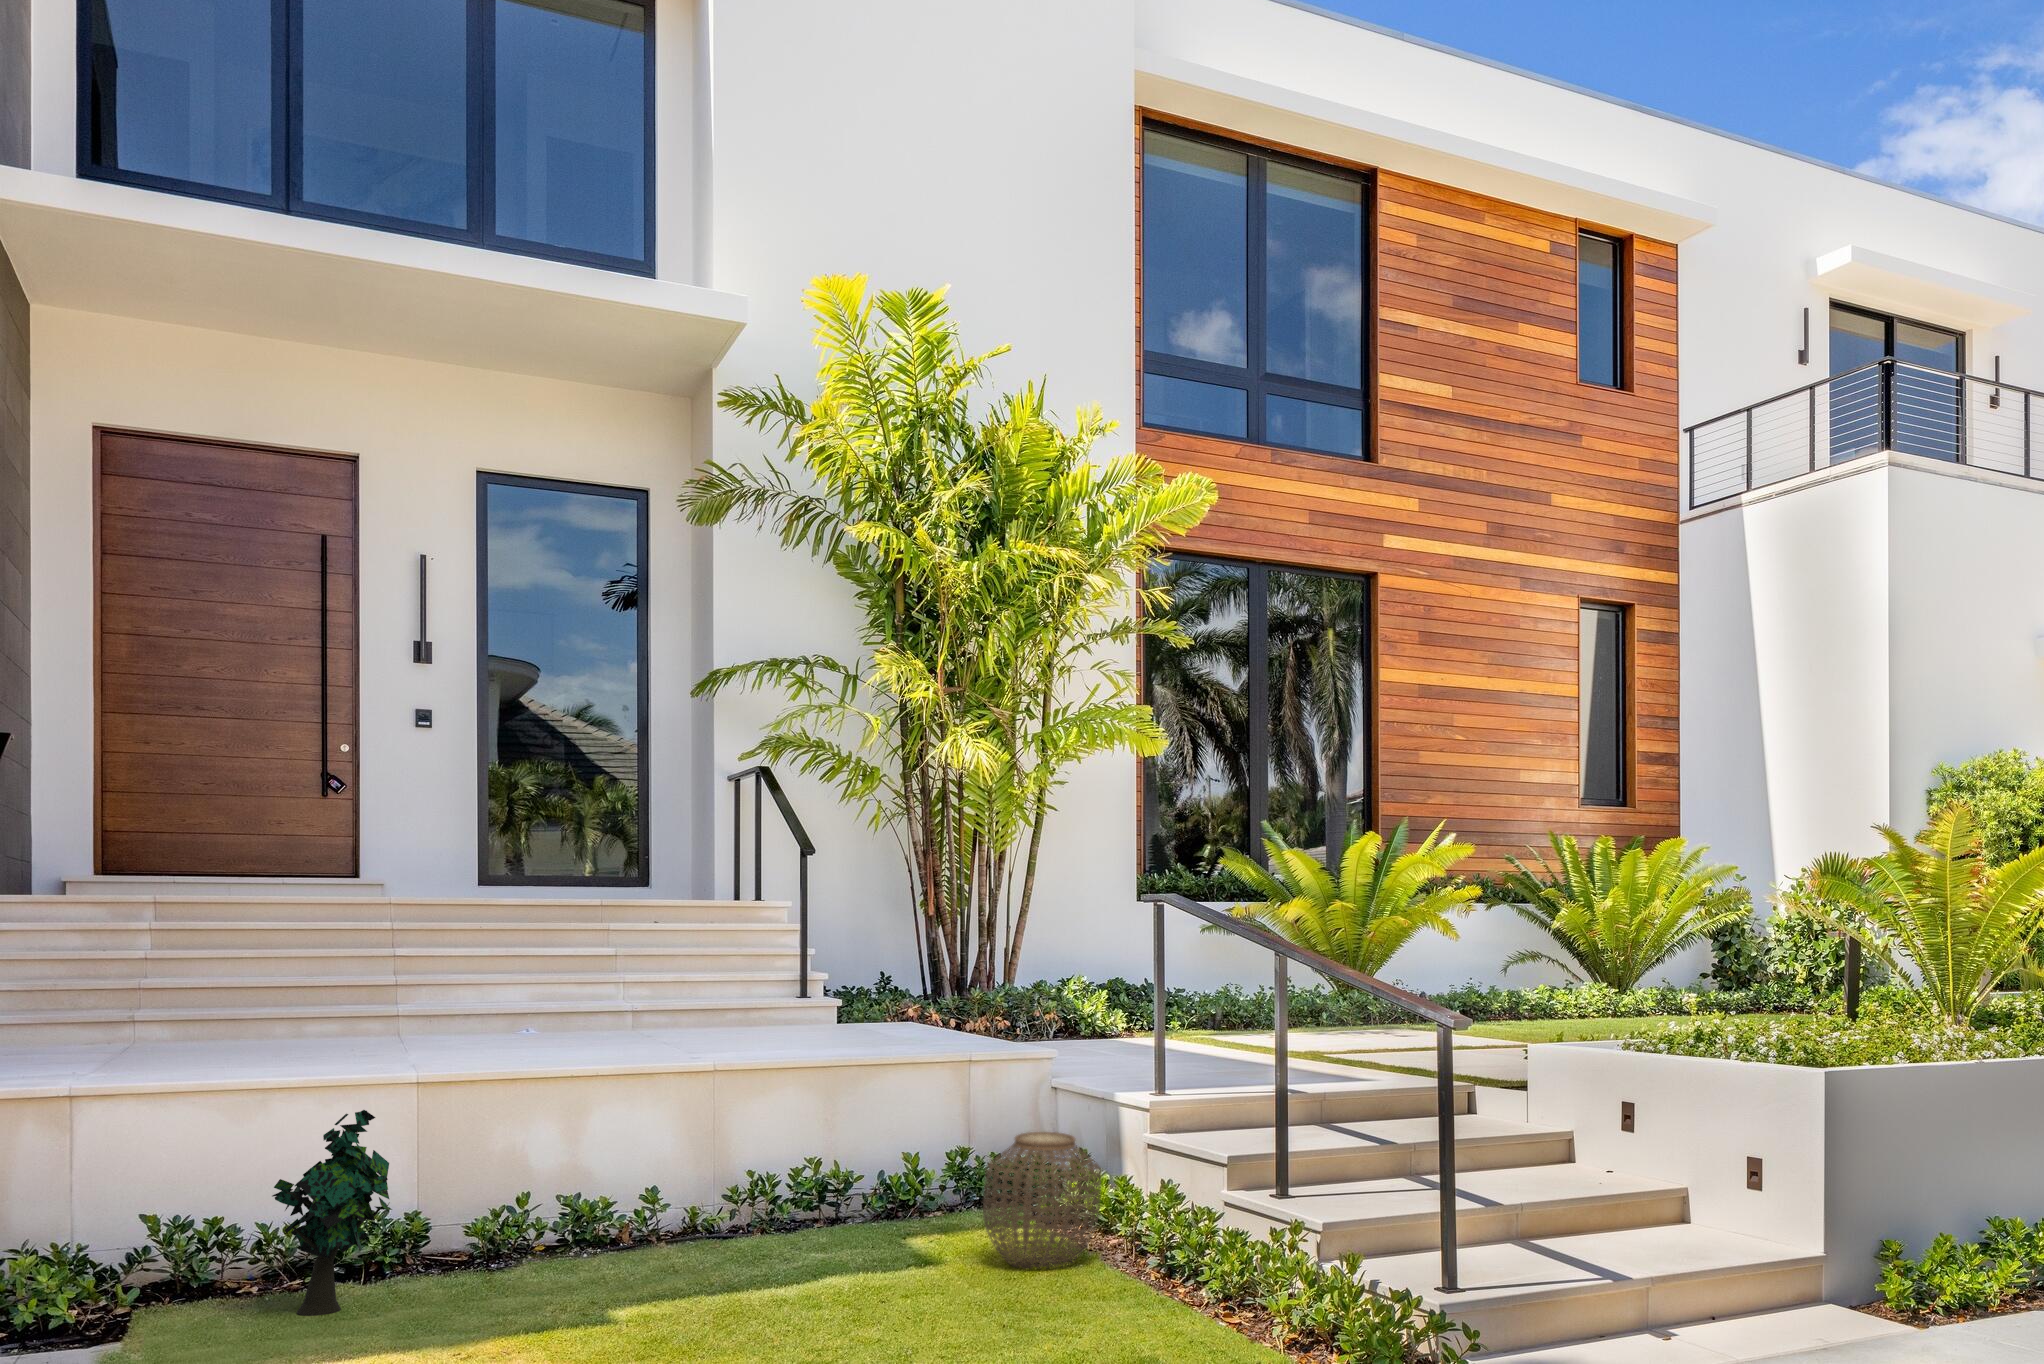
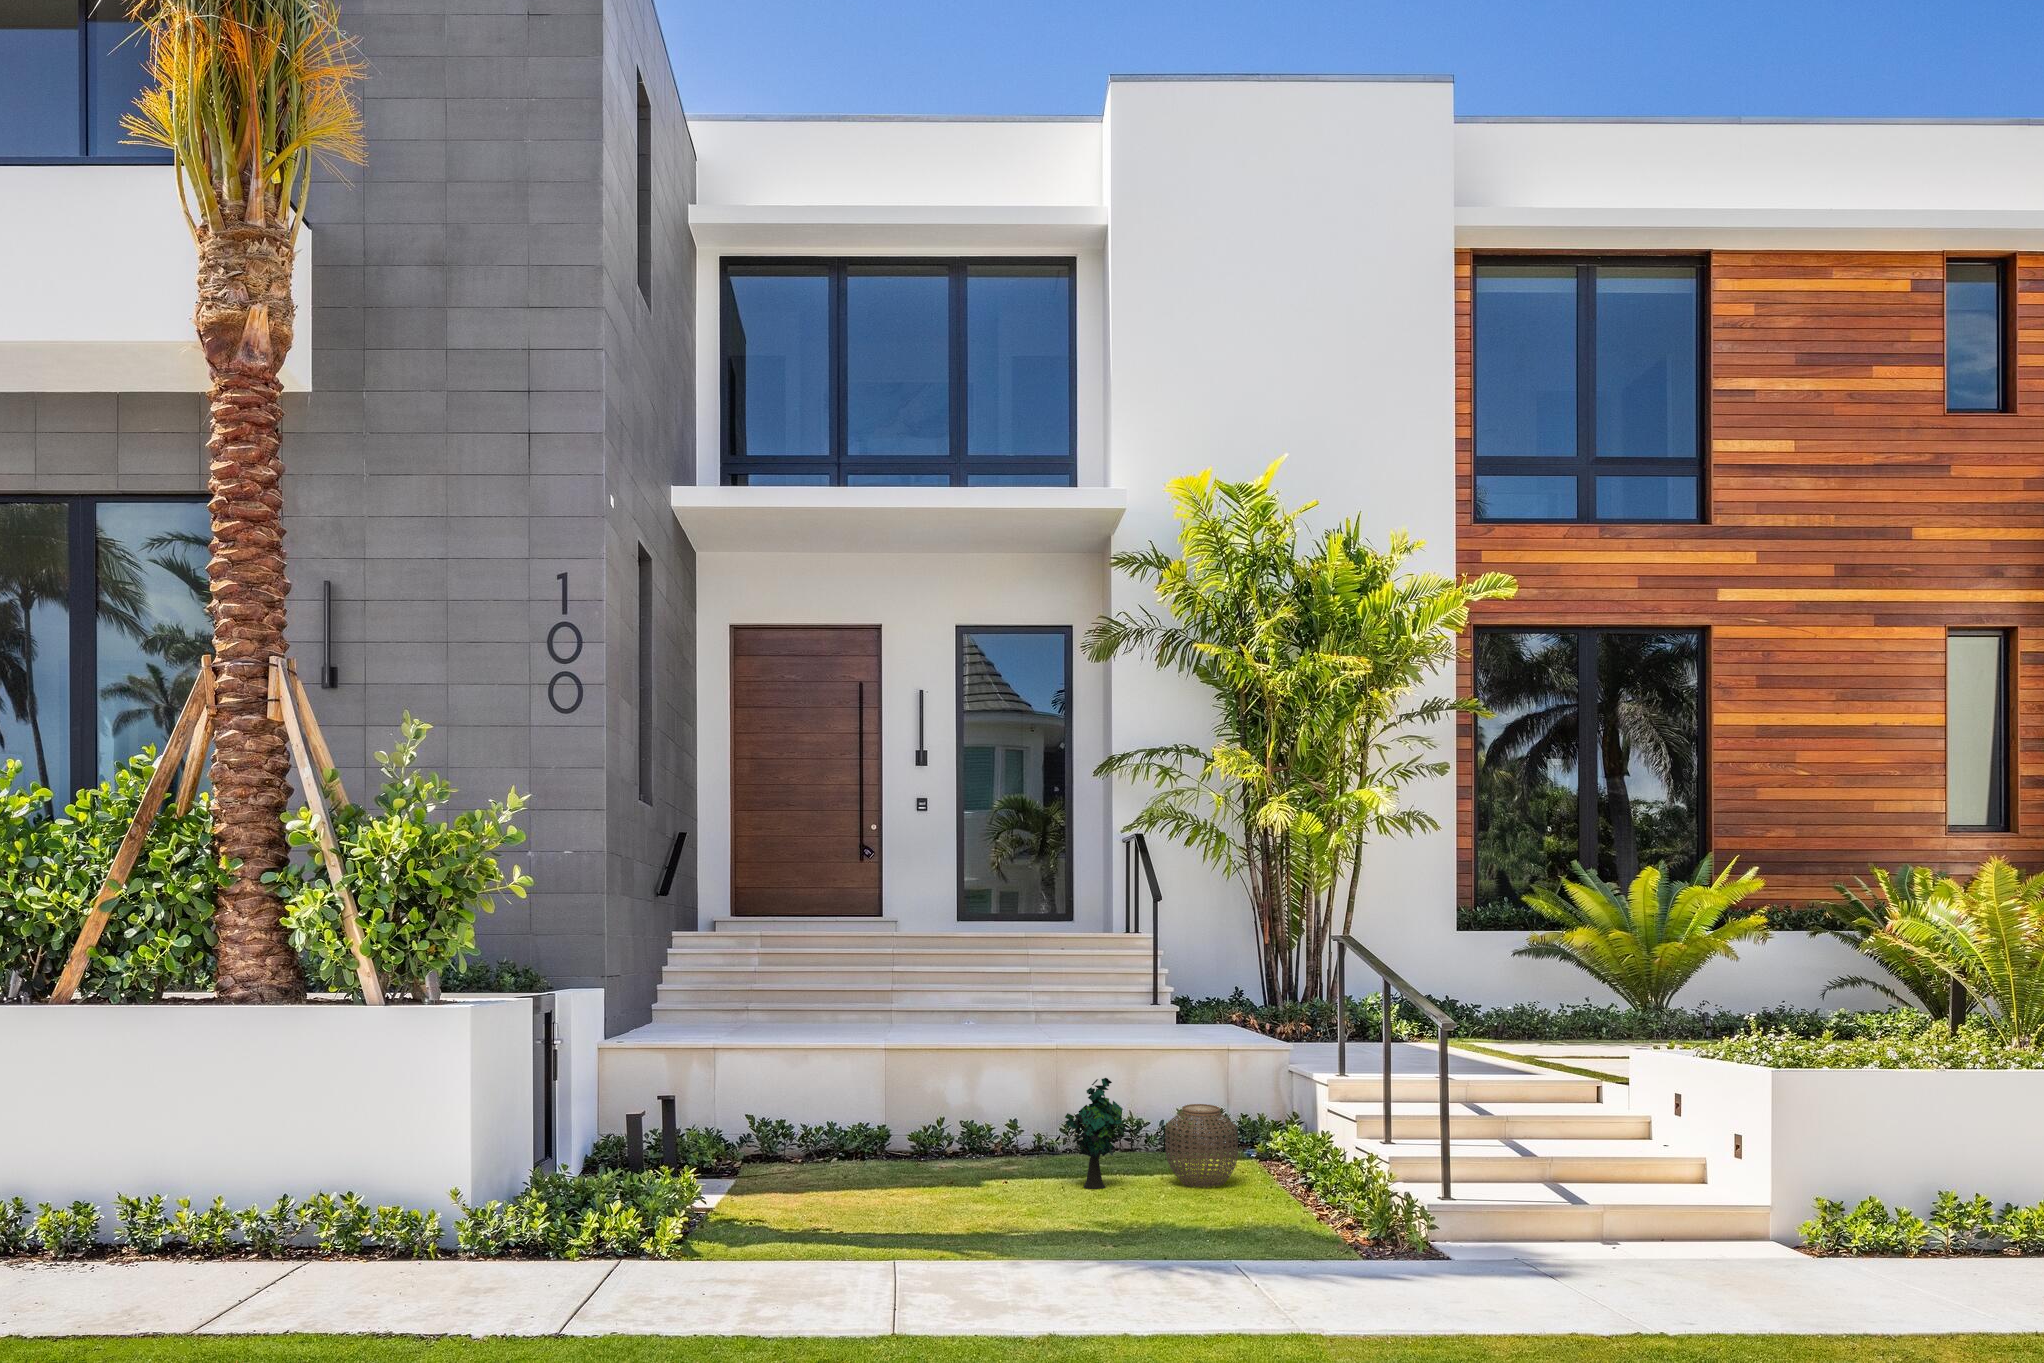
decorative plant: present [272,1110,392,1316] -> present [1065,1078,1125,1189]

